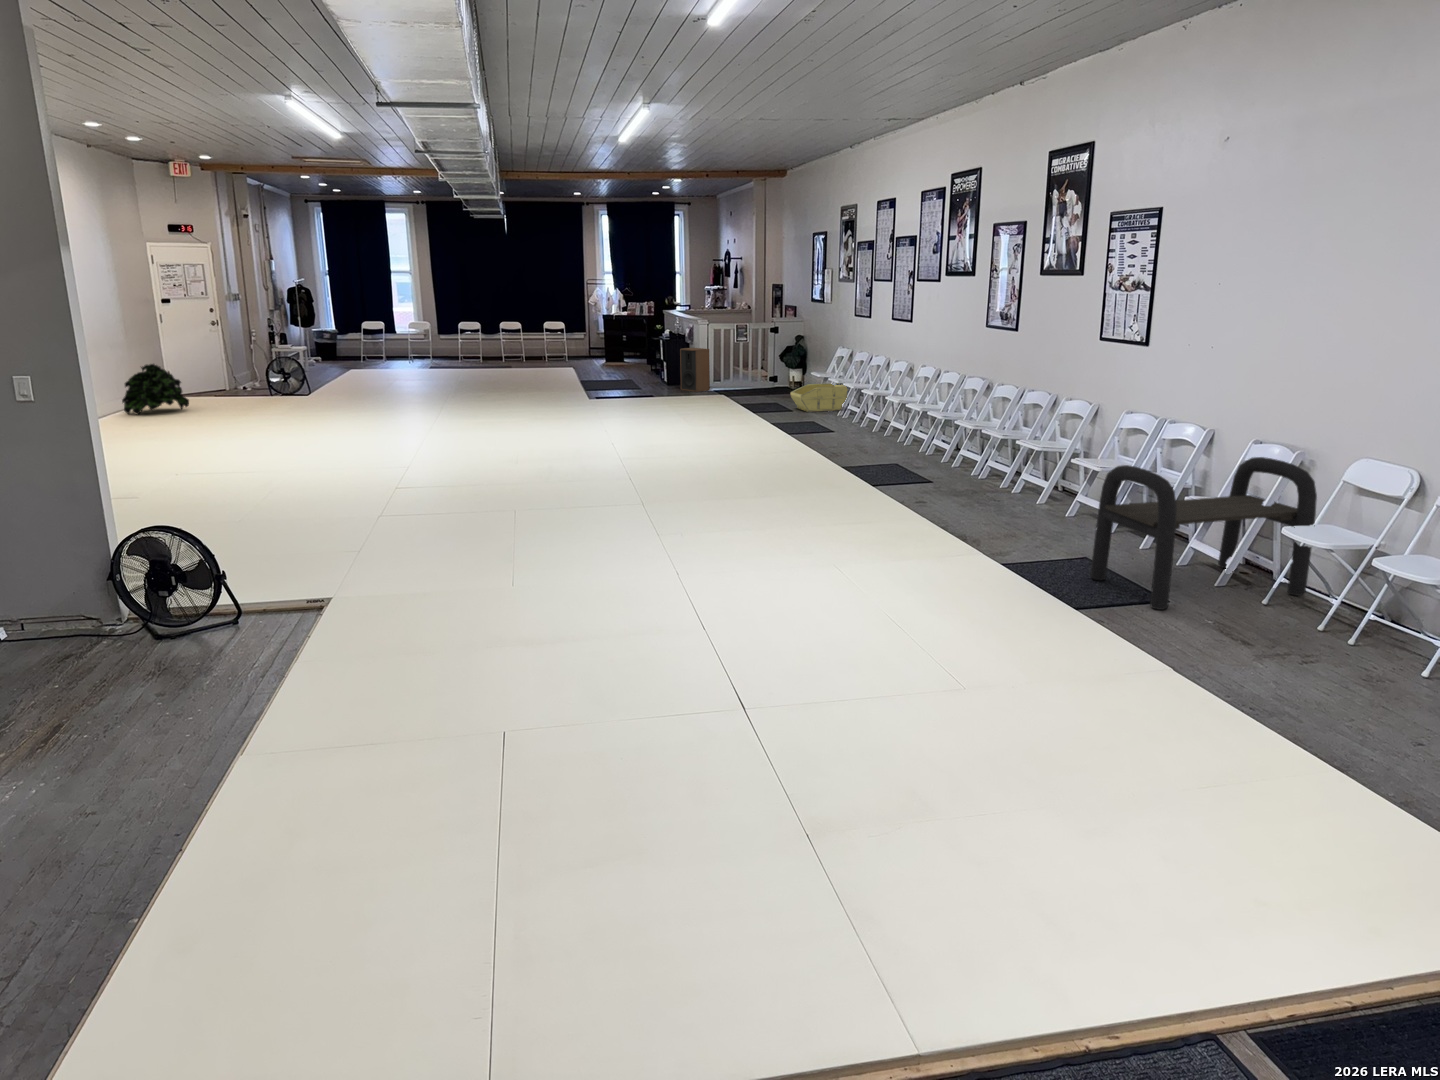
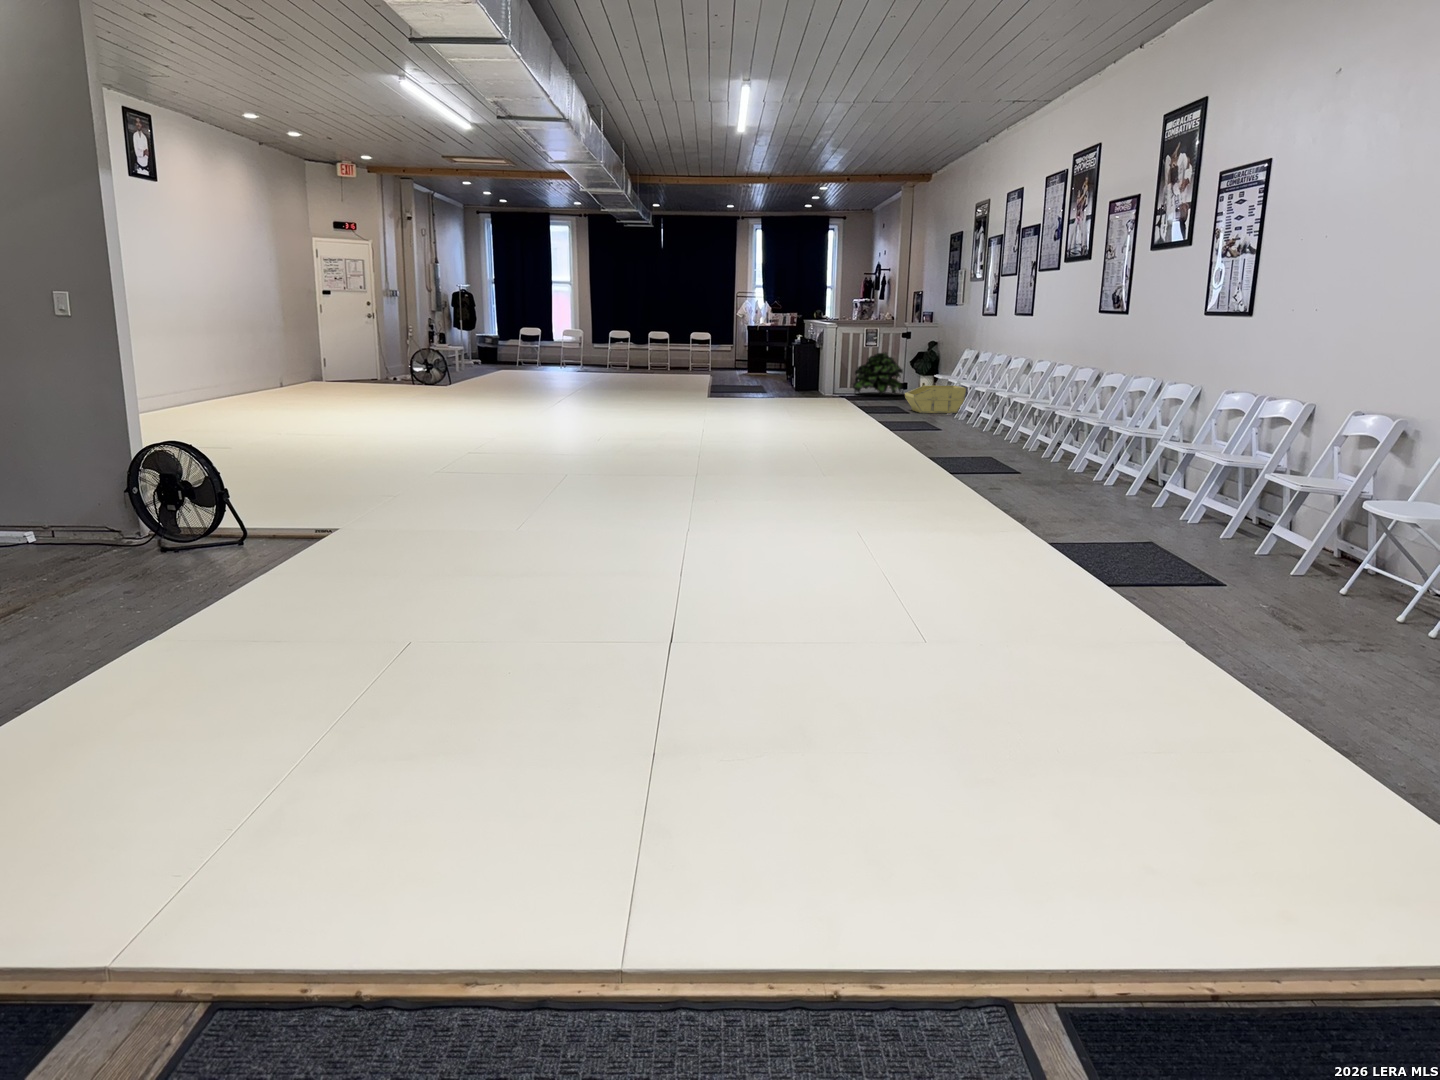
speaker: present [680,348,710,392] -> none [802,350,833,394]
potted plant: present [122,364,189,415] -> present [853,353,904,395]
bench: present [1090,457,1317,610] -> none [1140,428,1419,593]

